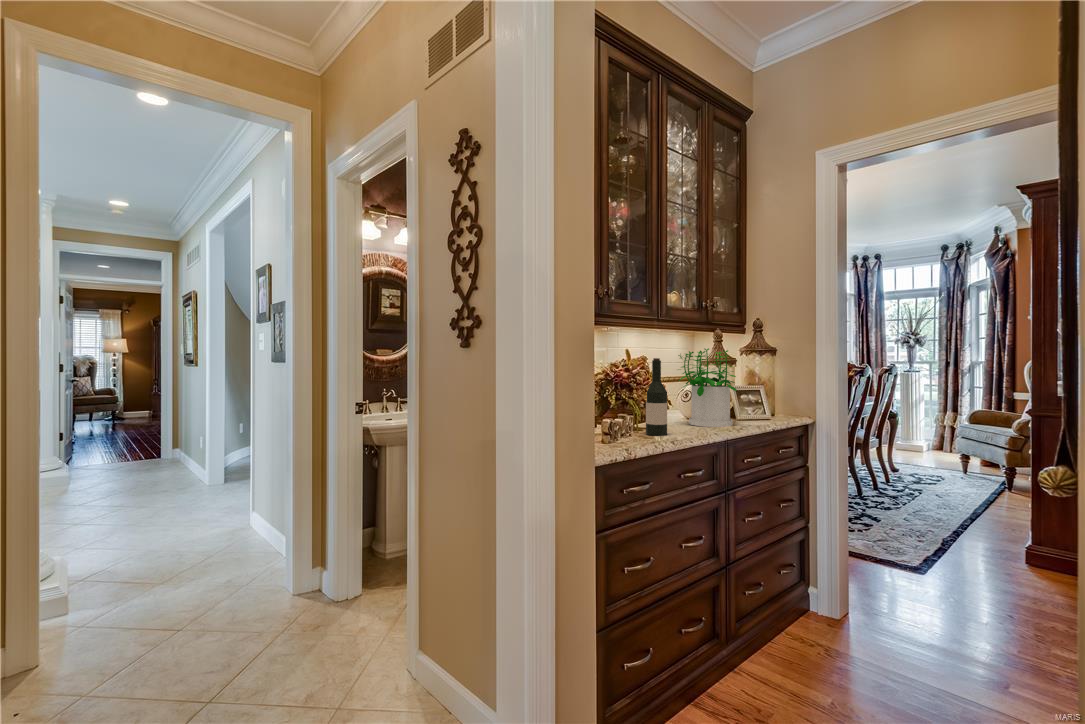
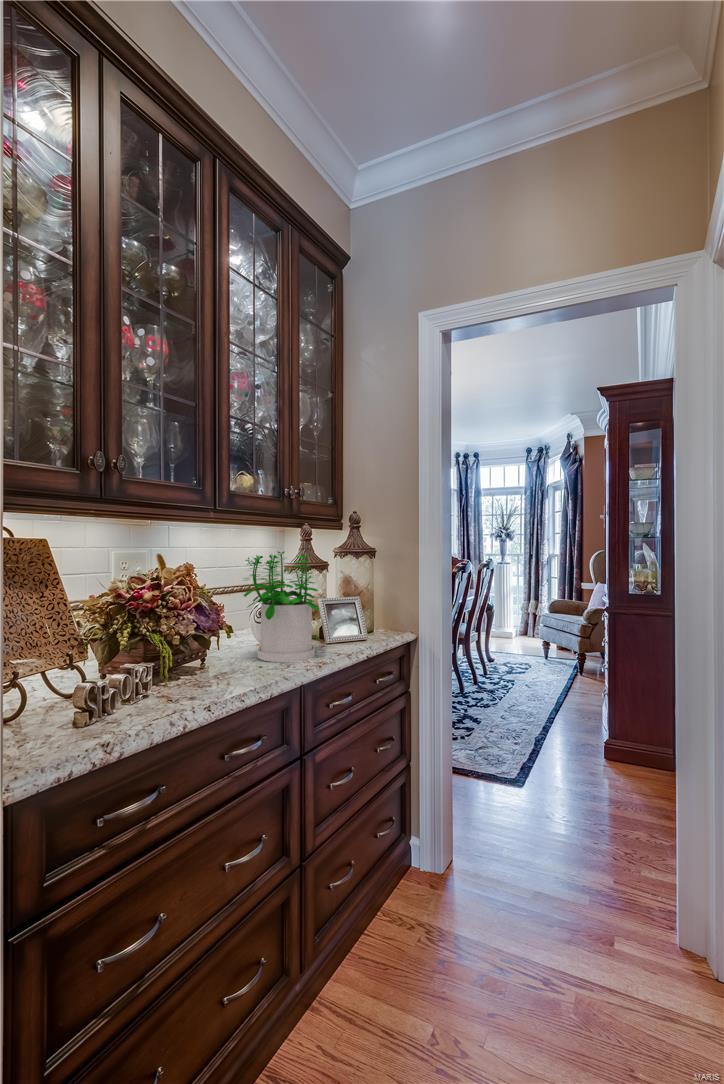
wine bottle: present [646,358,667,436] -> none [173,570,206,694]

